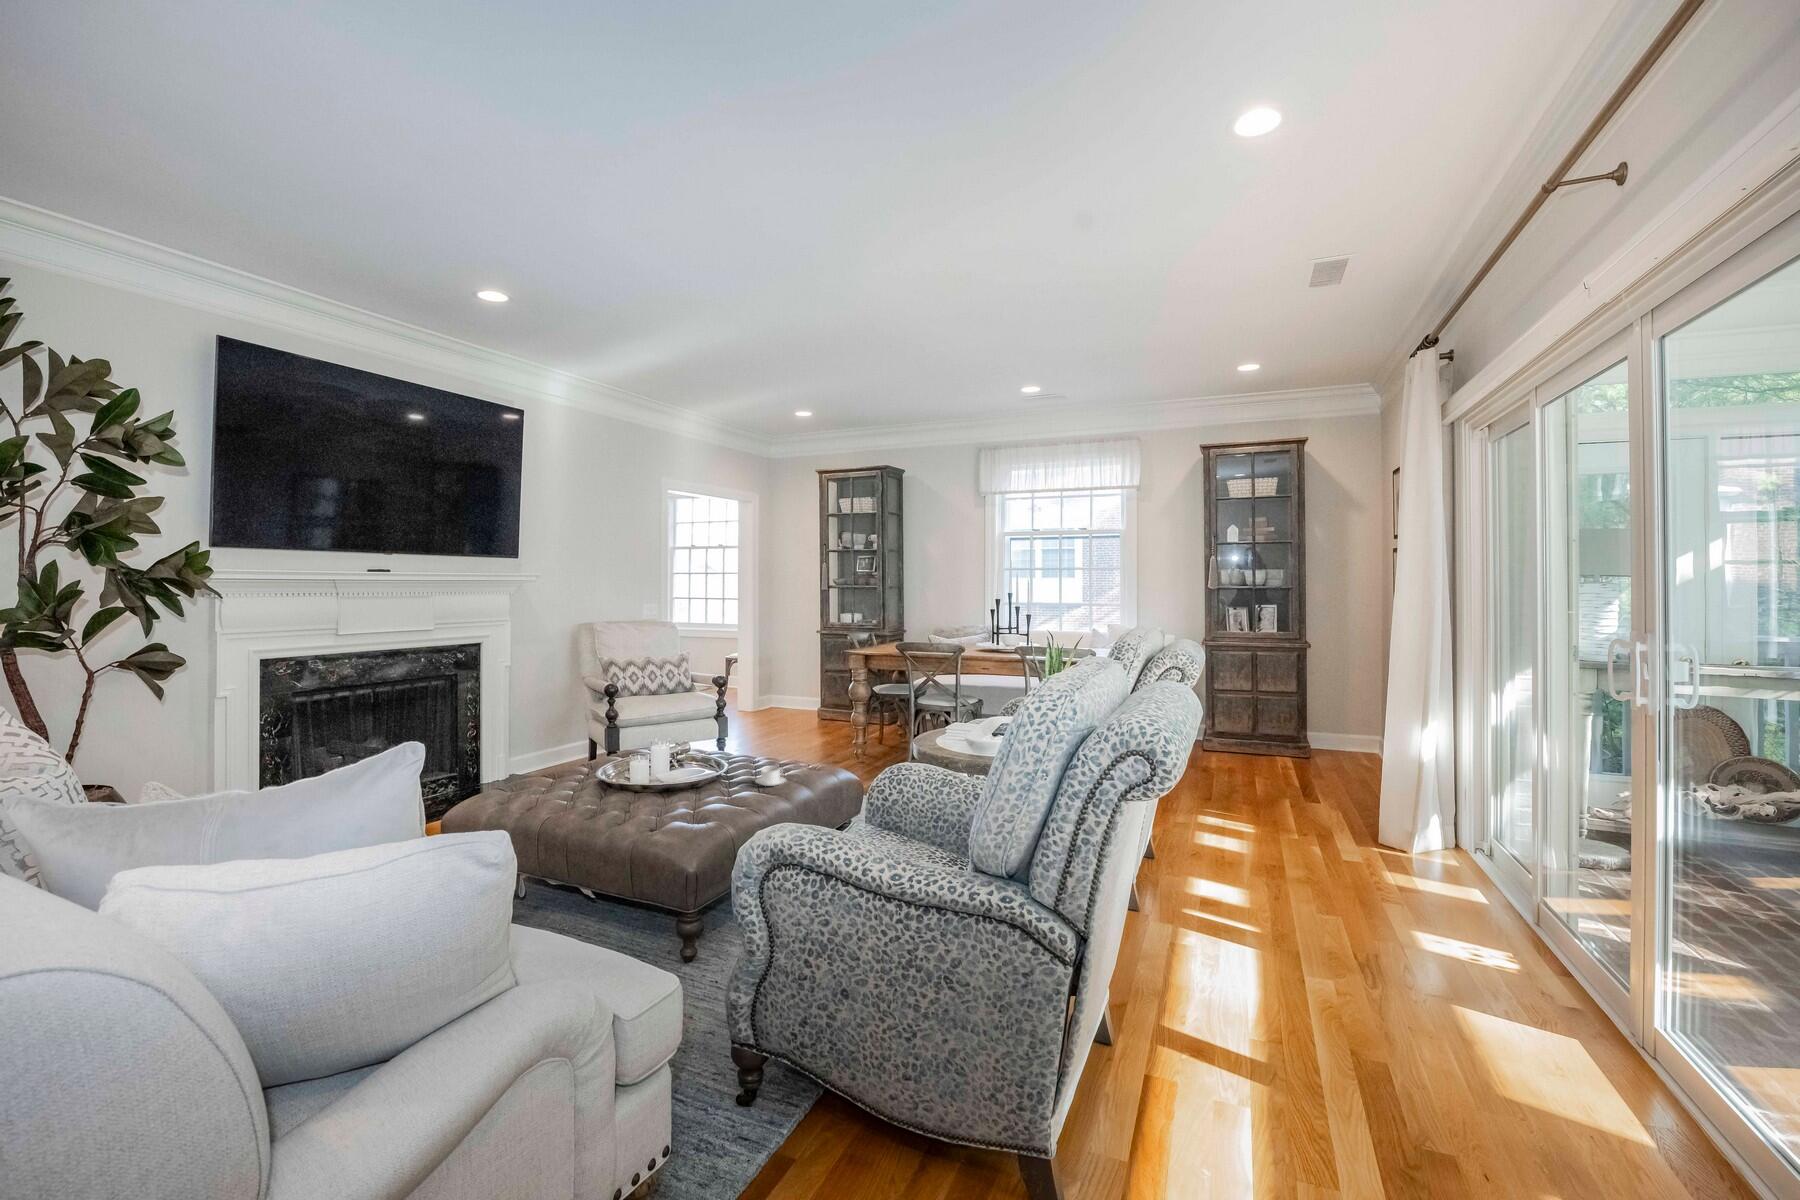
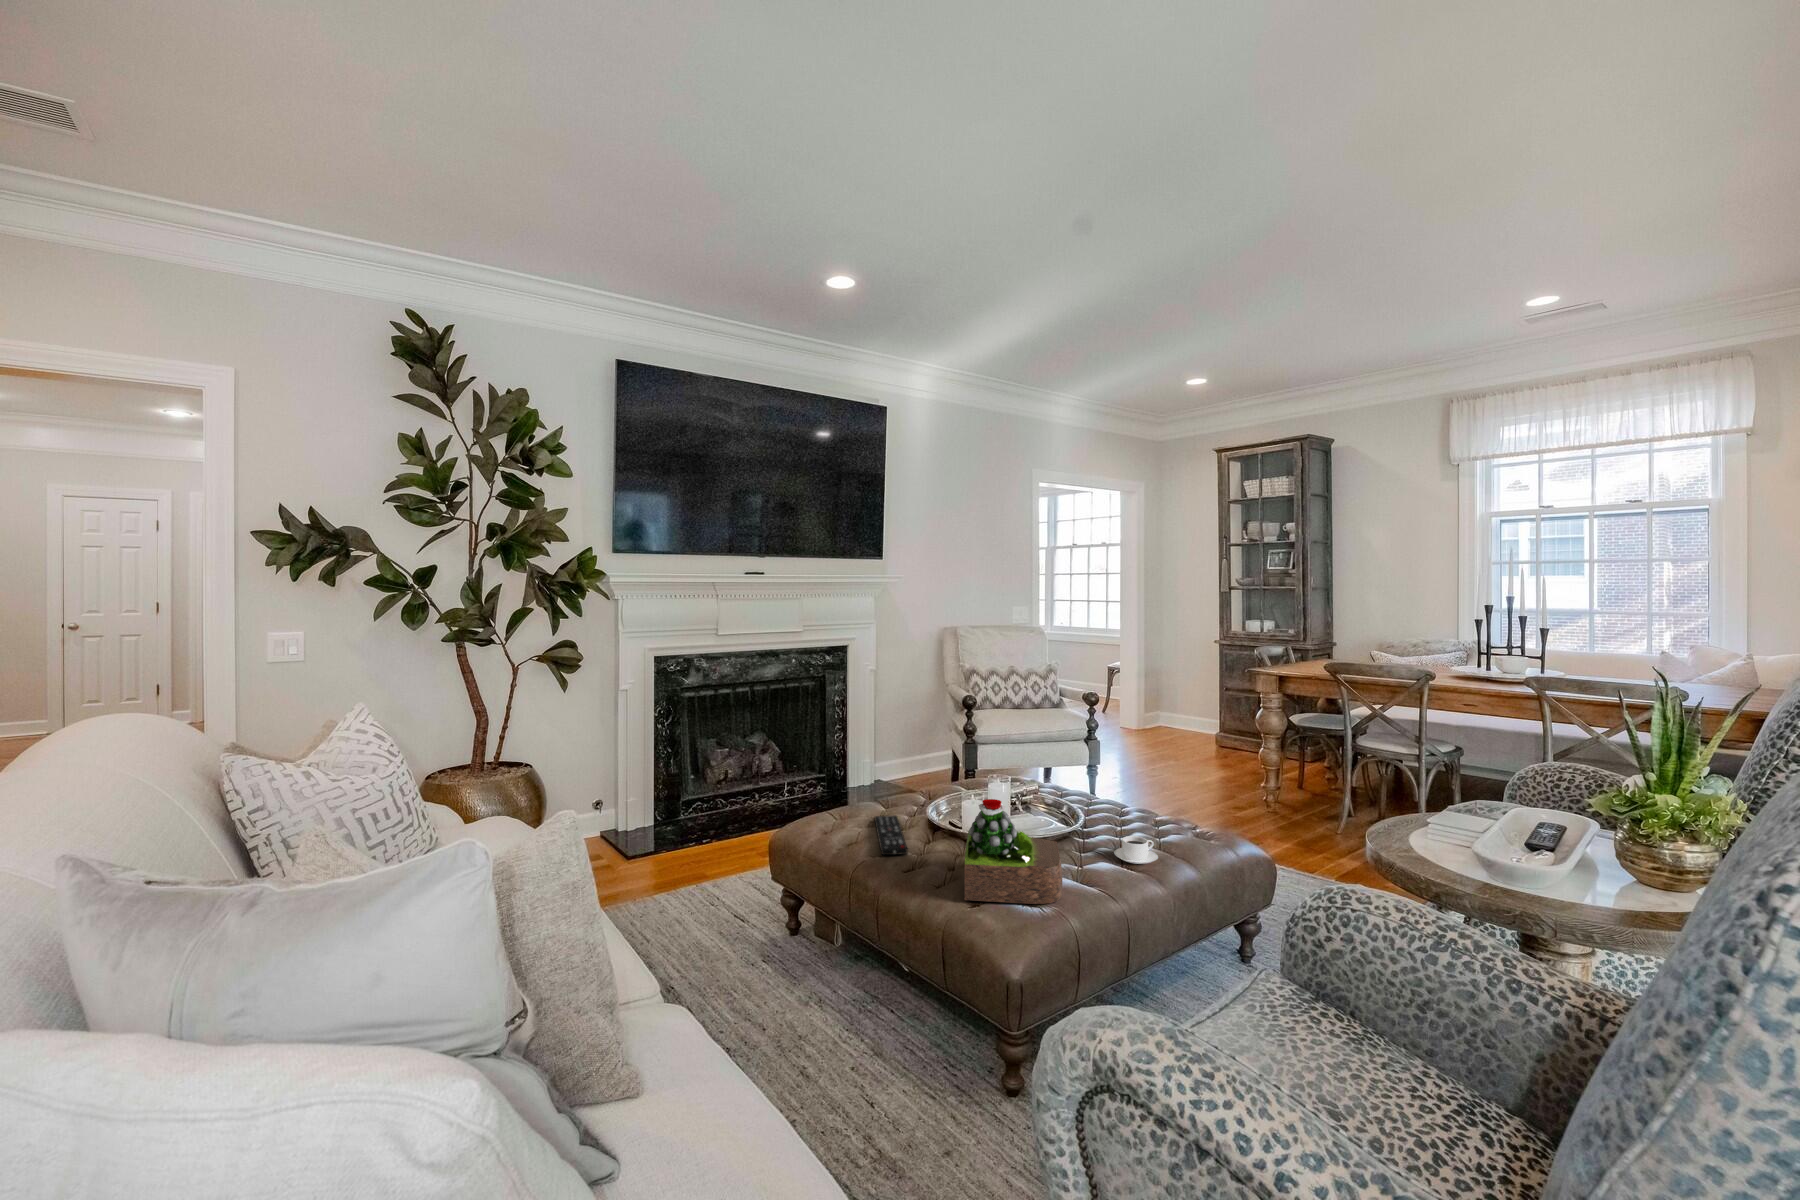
succulent plant: none [643,747,721,825] -> present [965,799,1062,904]
remote control: none [545,782,587,810] -> present [875,815,908,855]

